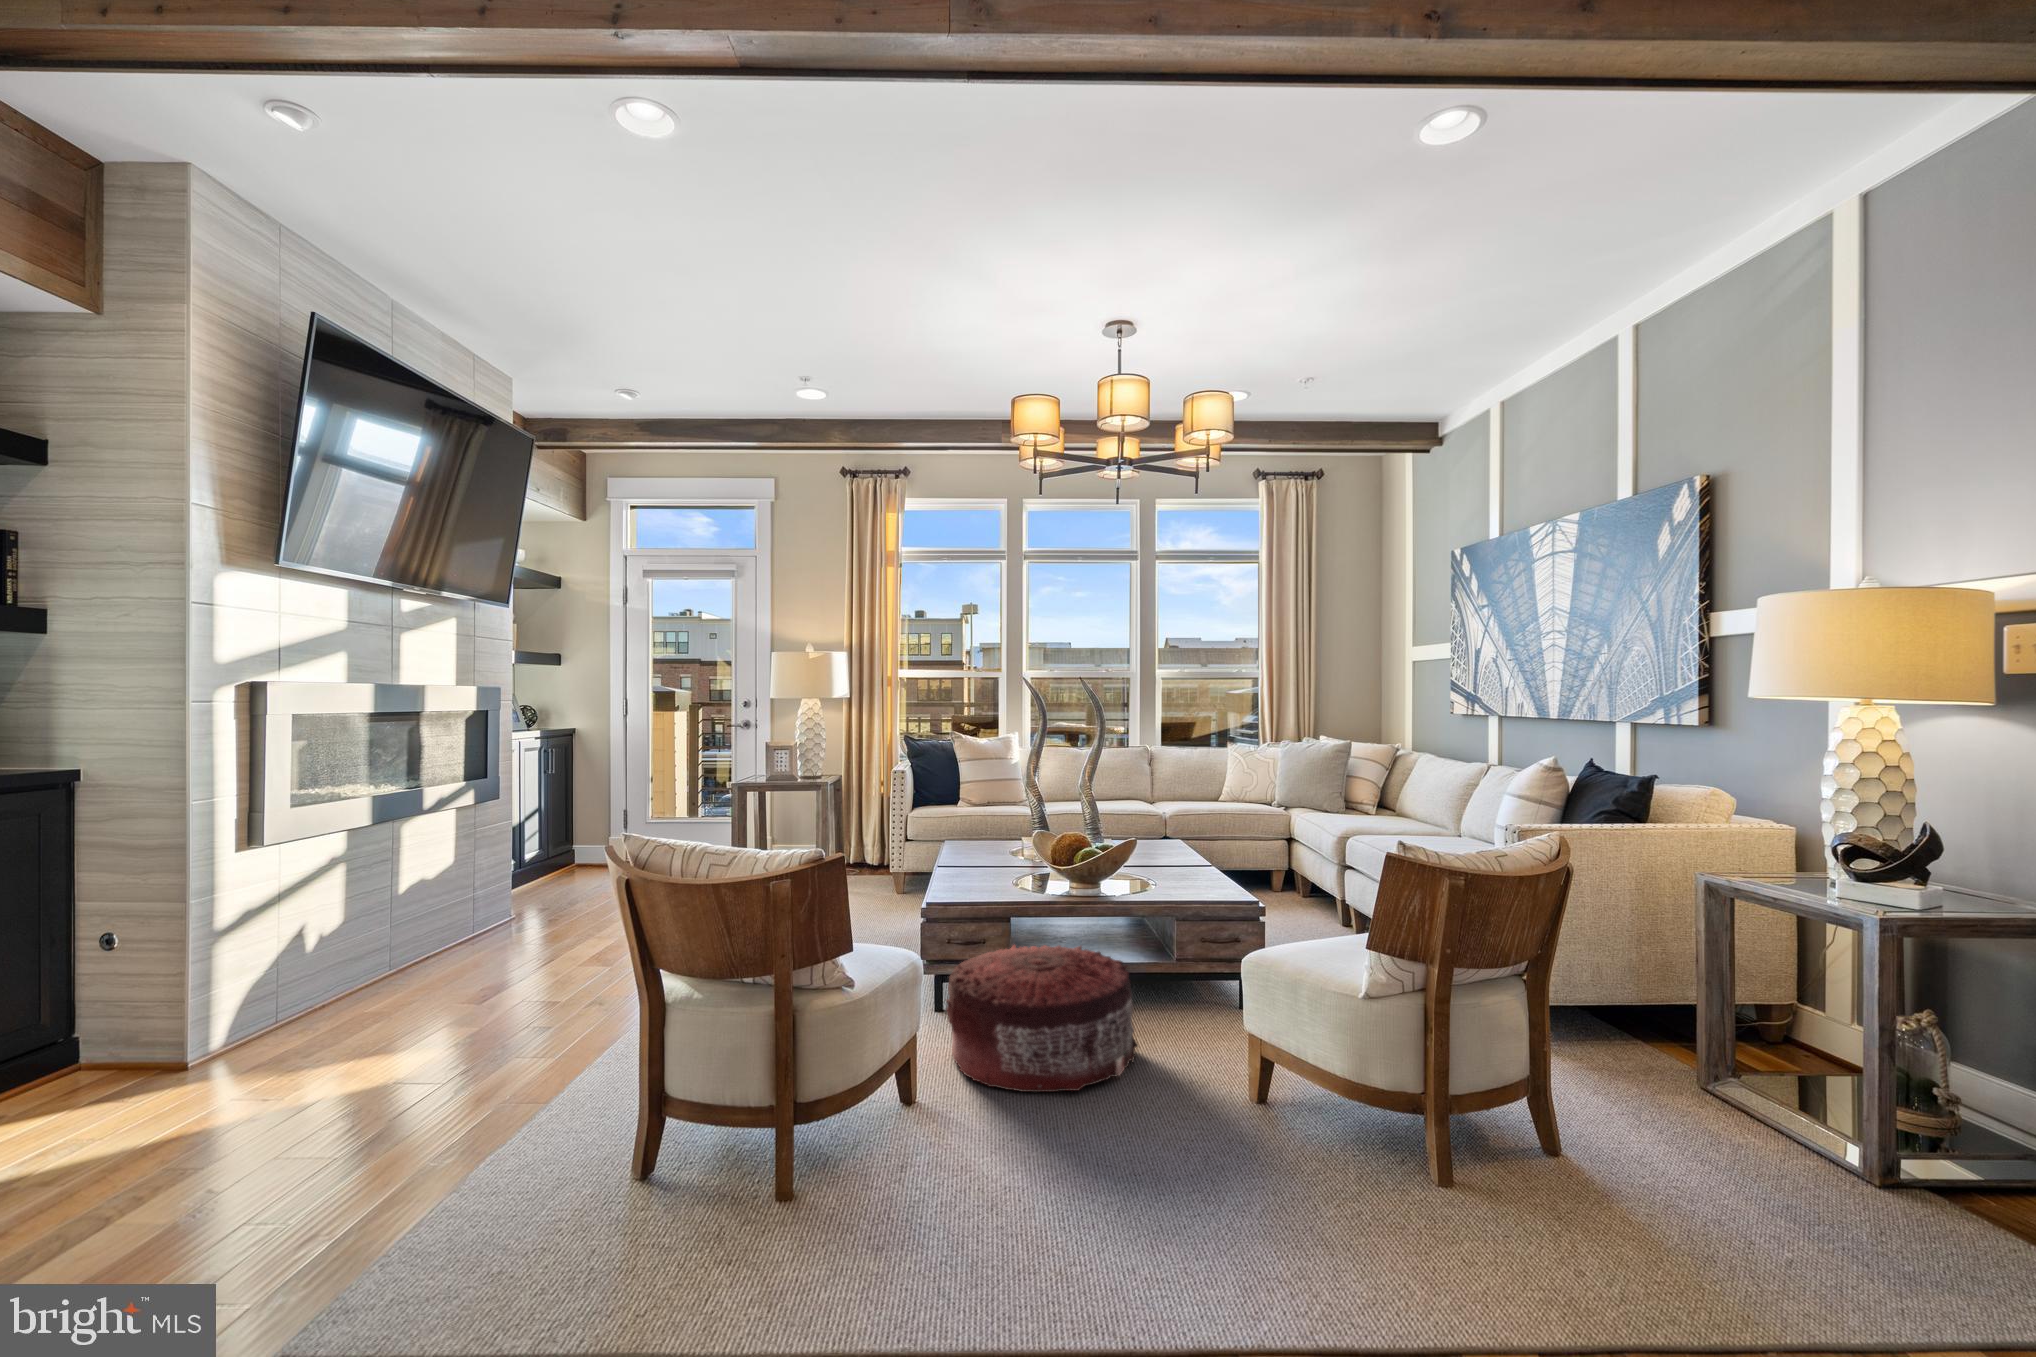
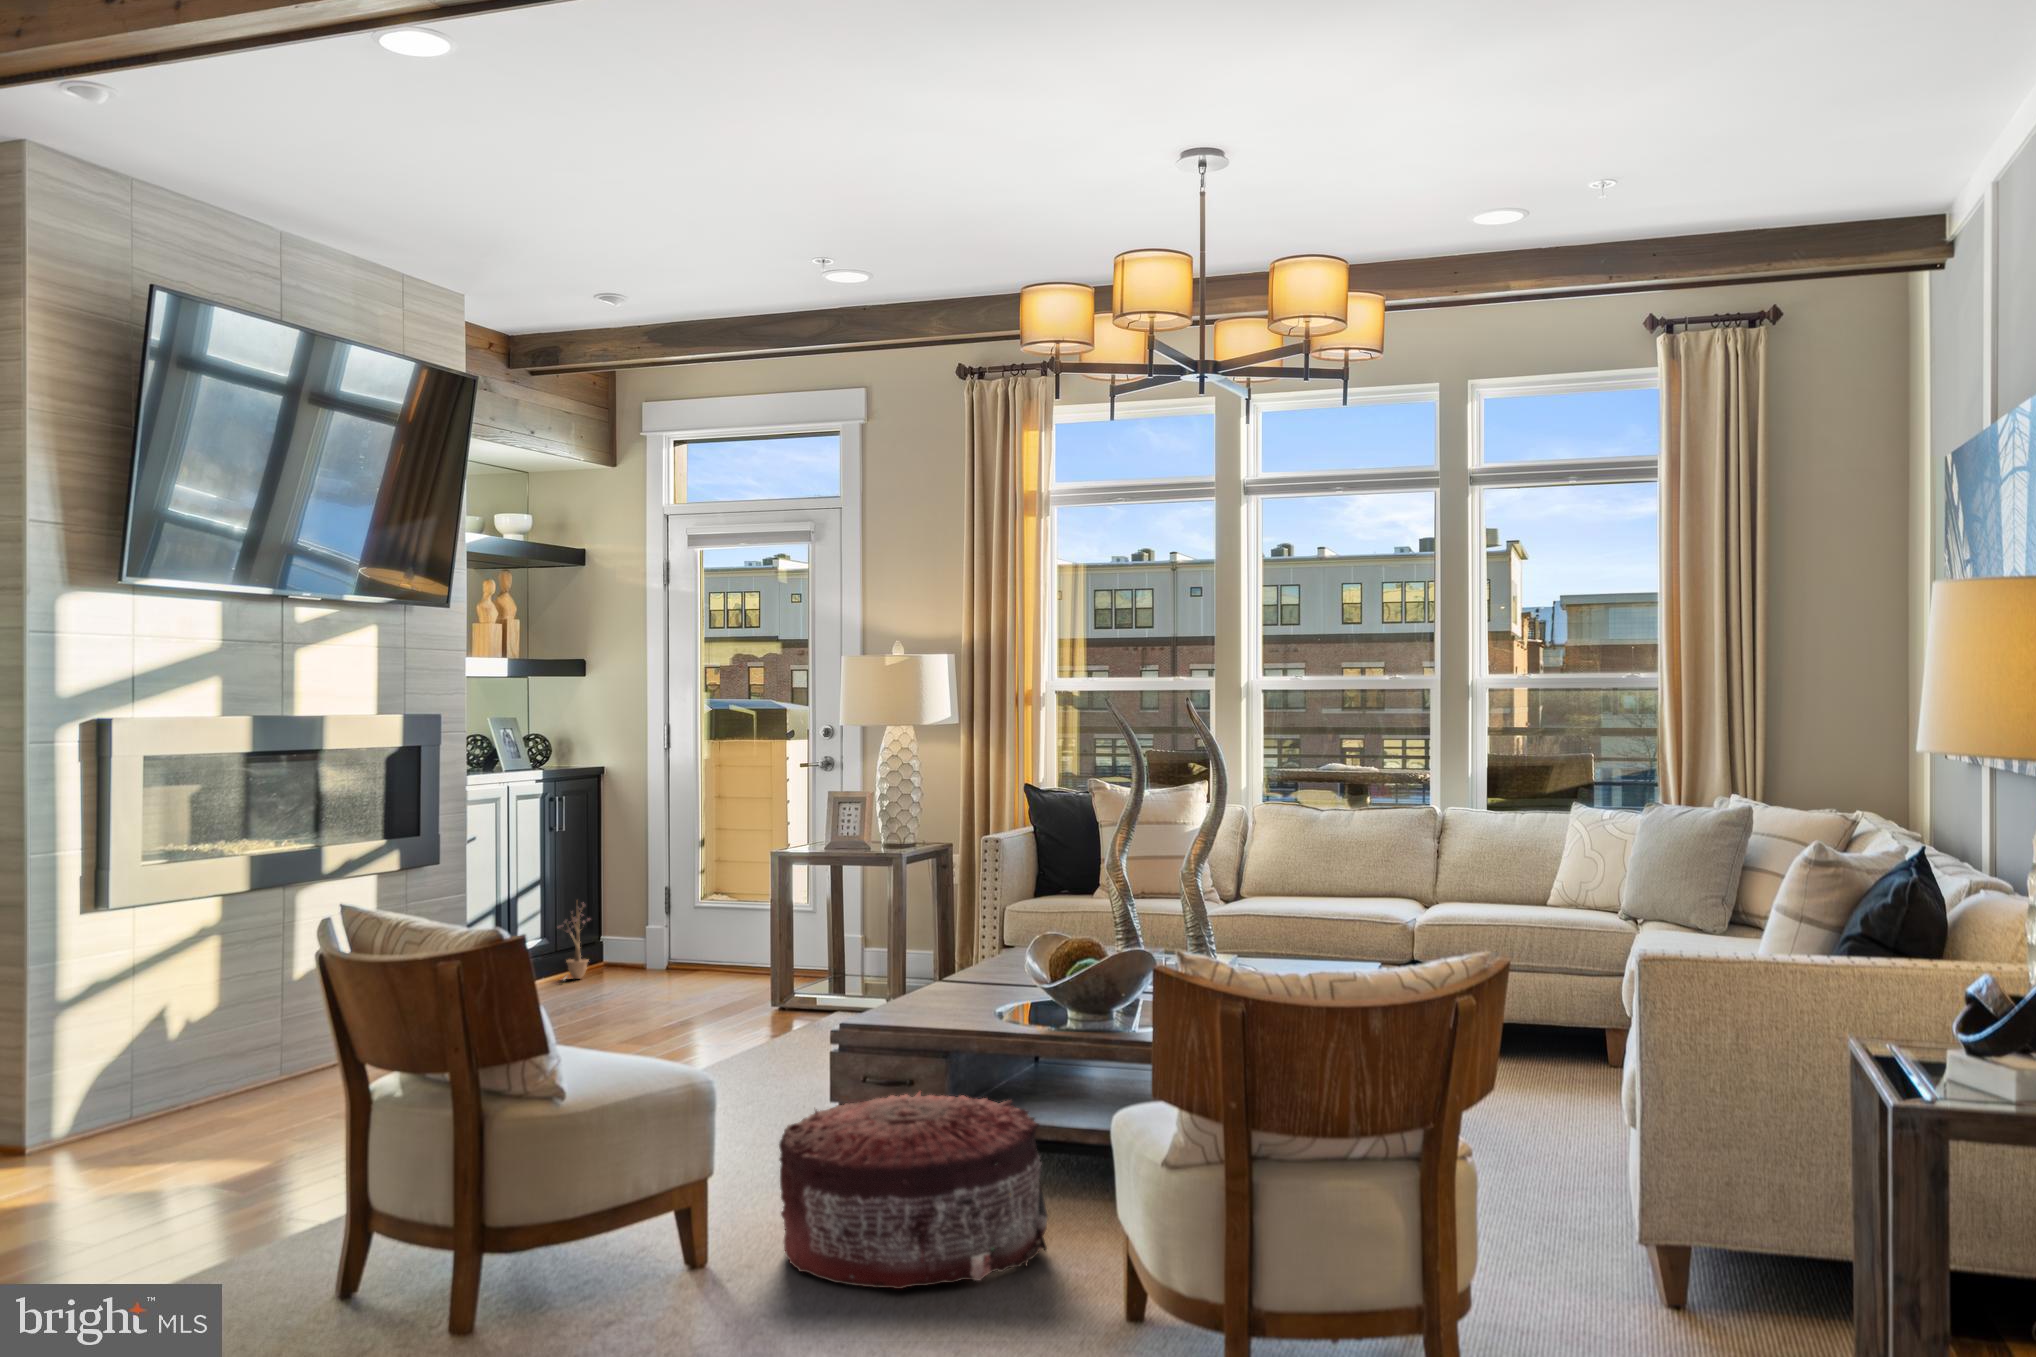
decorative plant: none [550,822,573,880] -> present [558,902,590,979]

